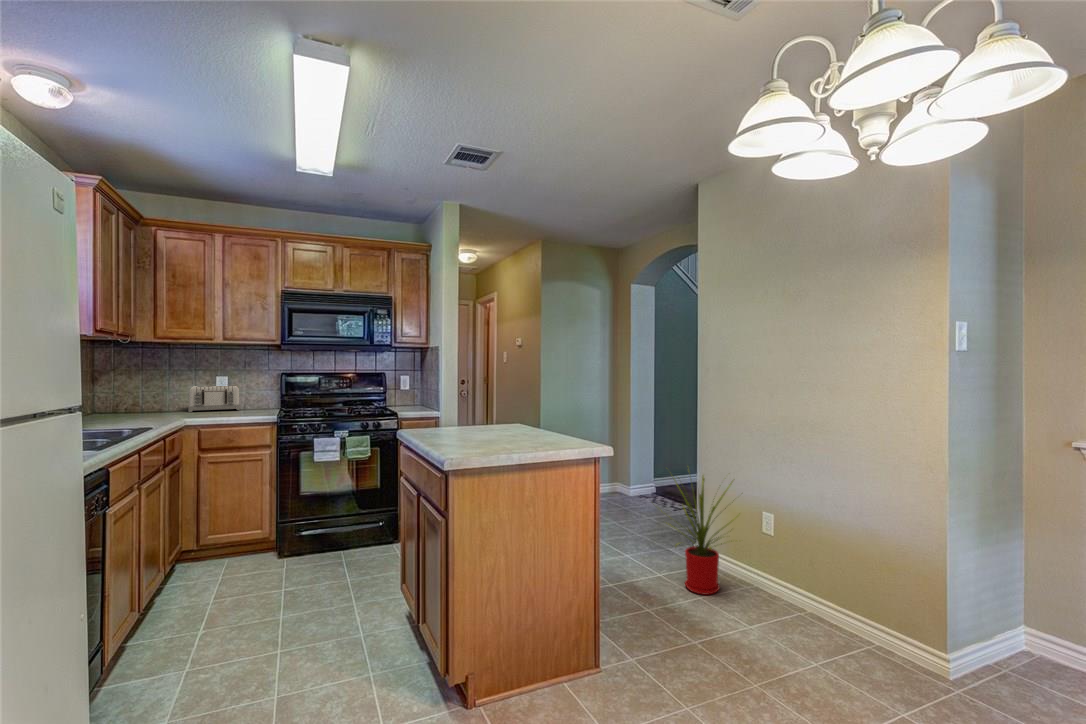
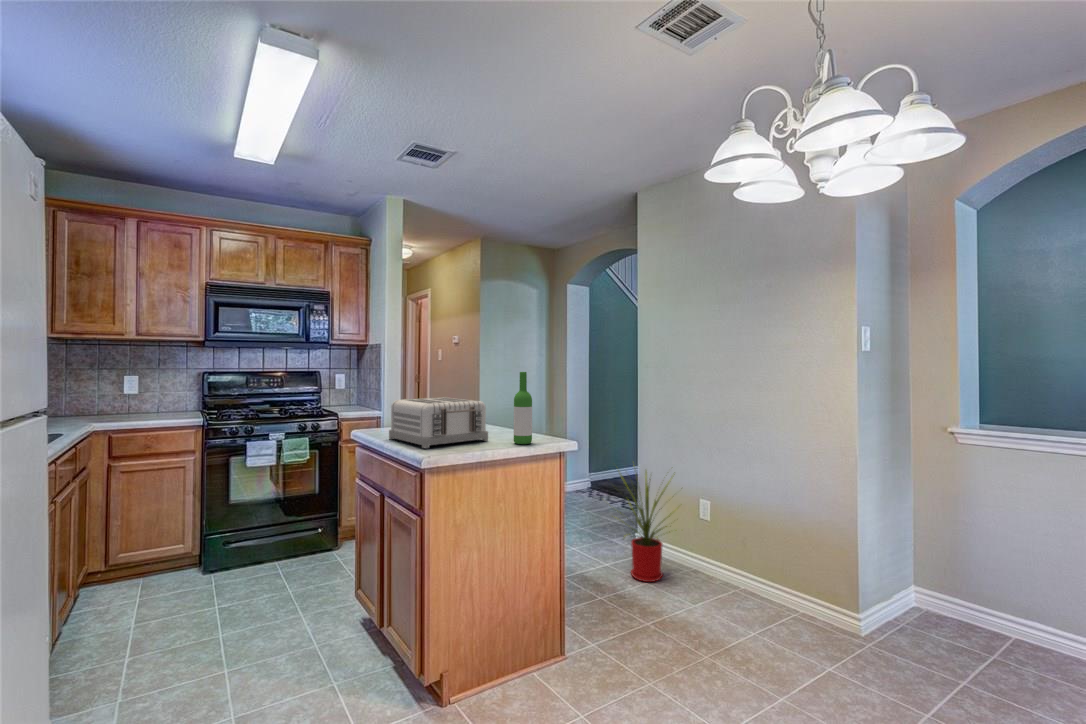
wine bottle: none [546,370,565,445] -> present [514,372,532,444]
toaster: present [188,386,240,412] -> present [389,397,488,448]

